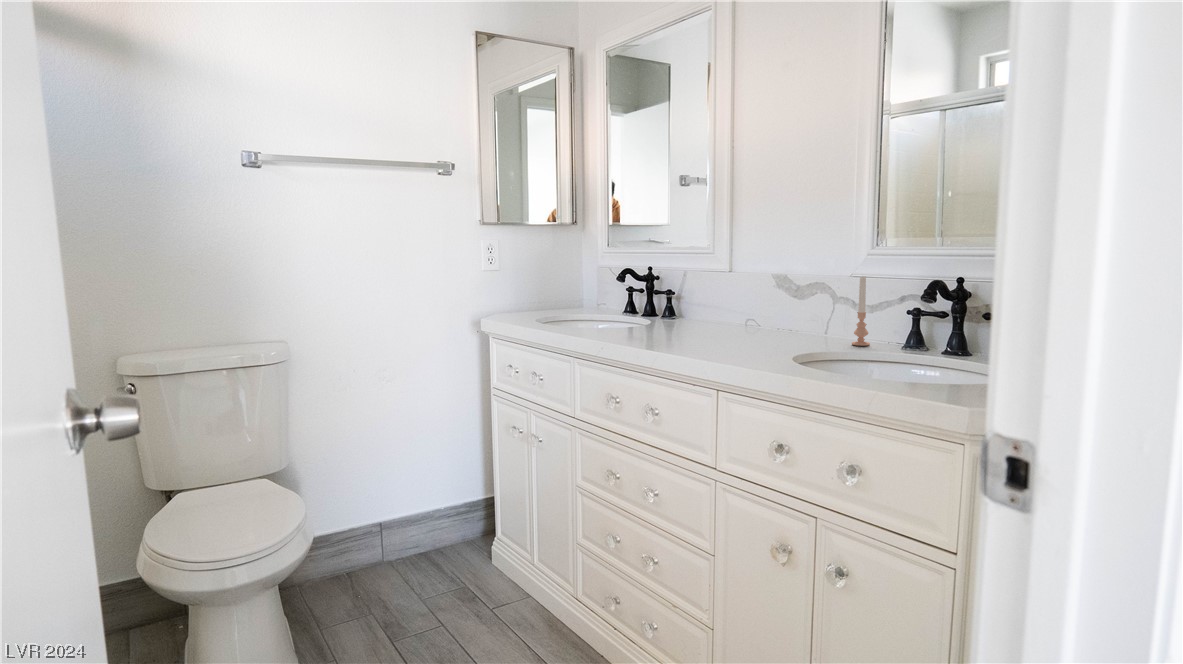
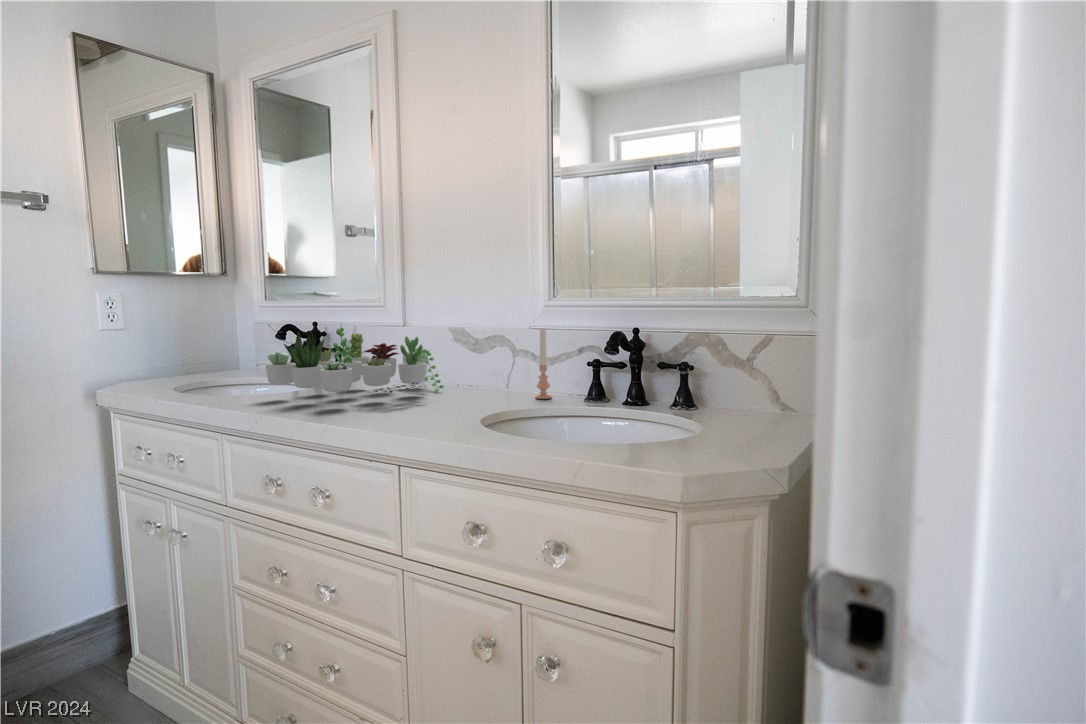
succulent plant: none [610,268,766,334] -> present [266,327,444,393]

